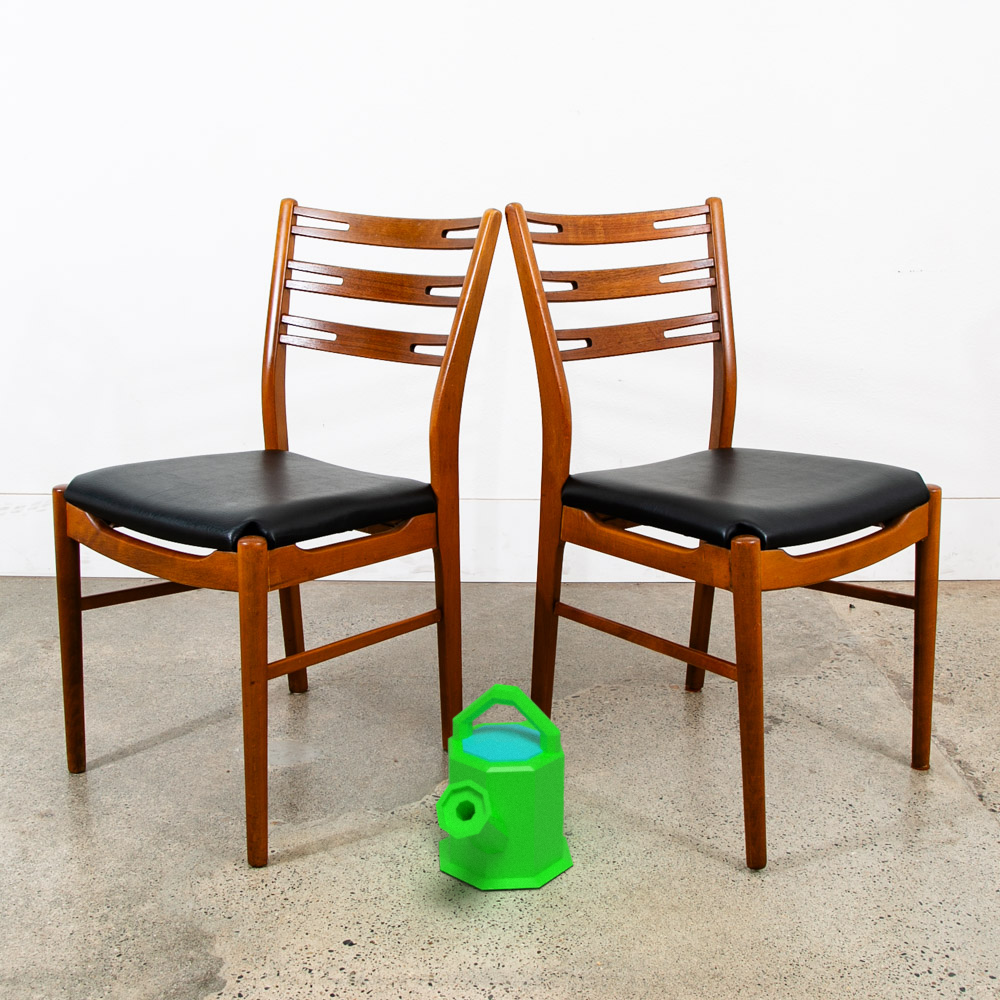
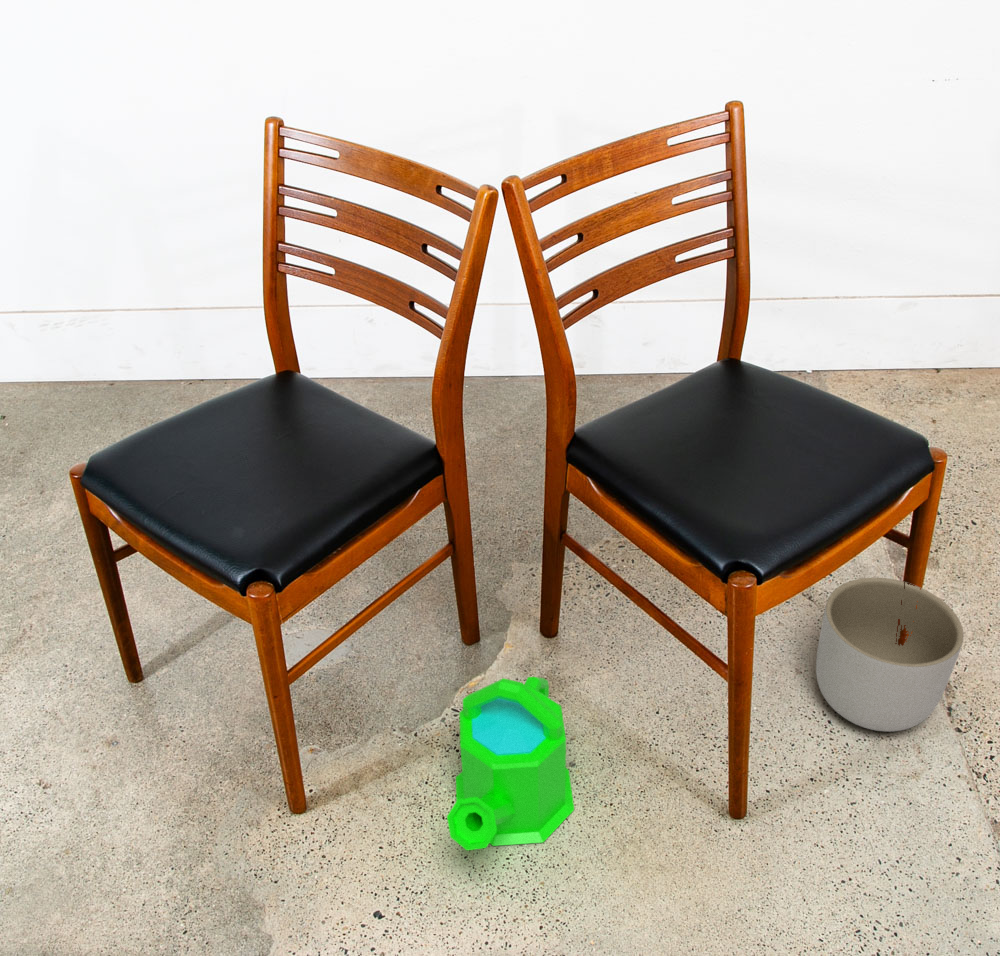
planter: none [830,653,977,808] -> present [816,578,964,732]

